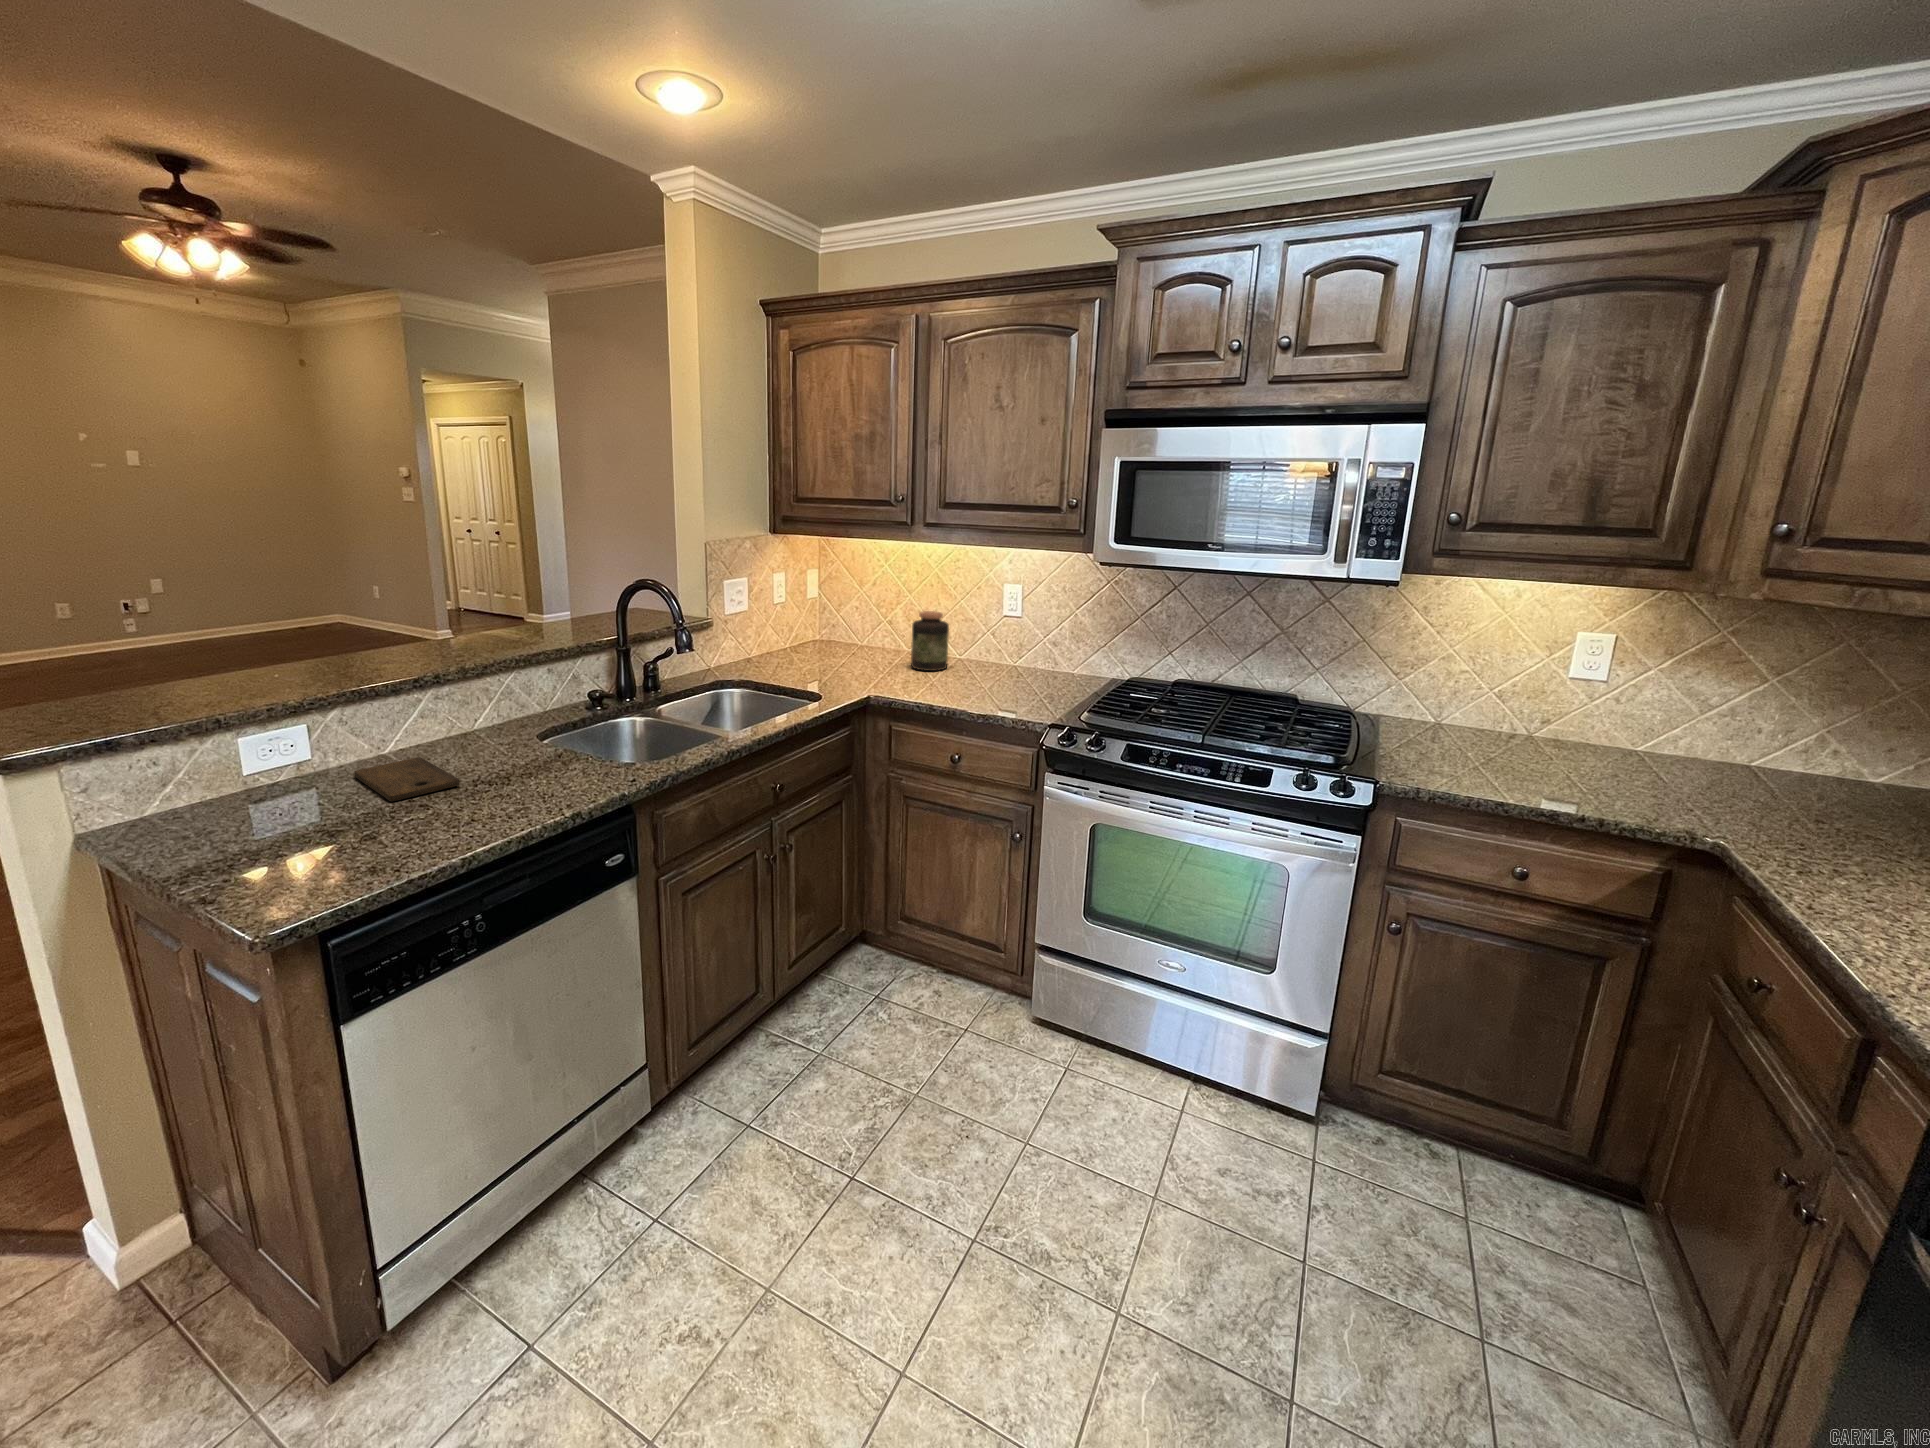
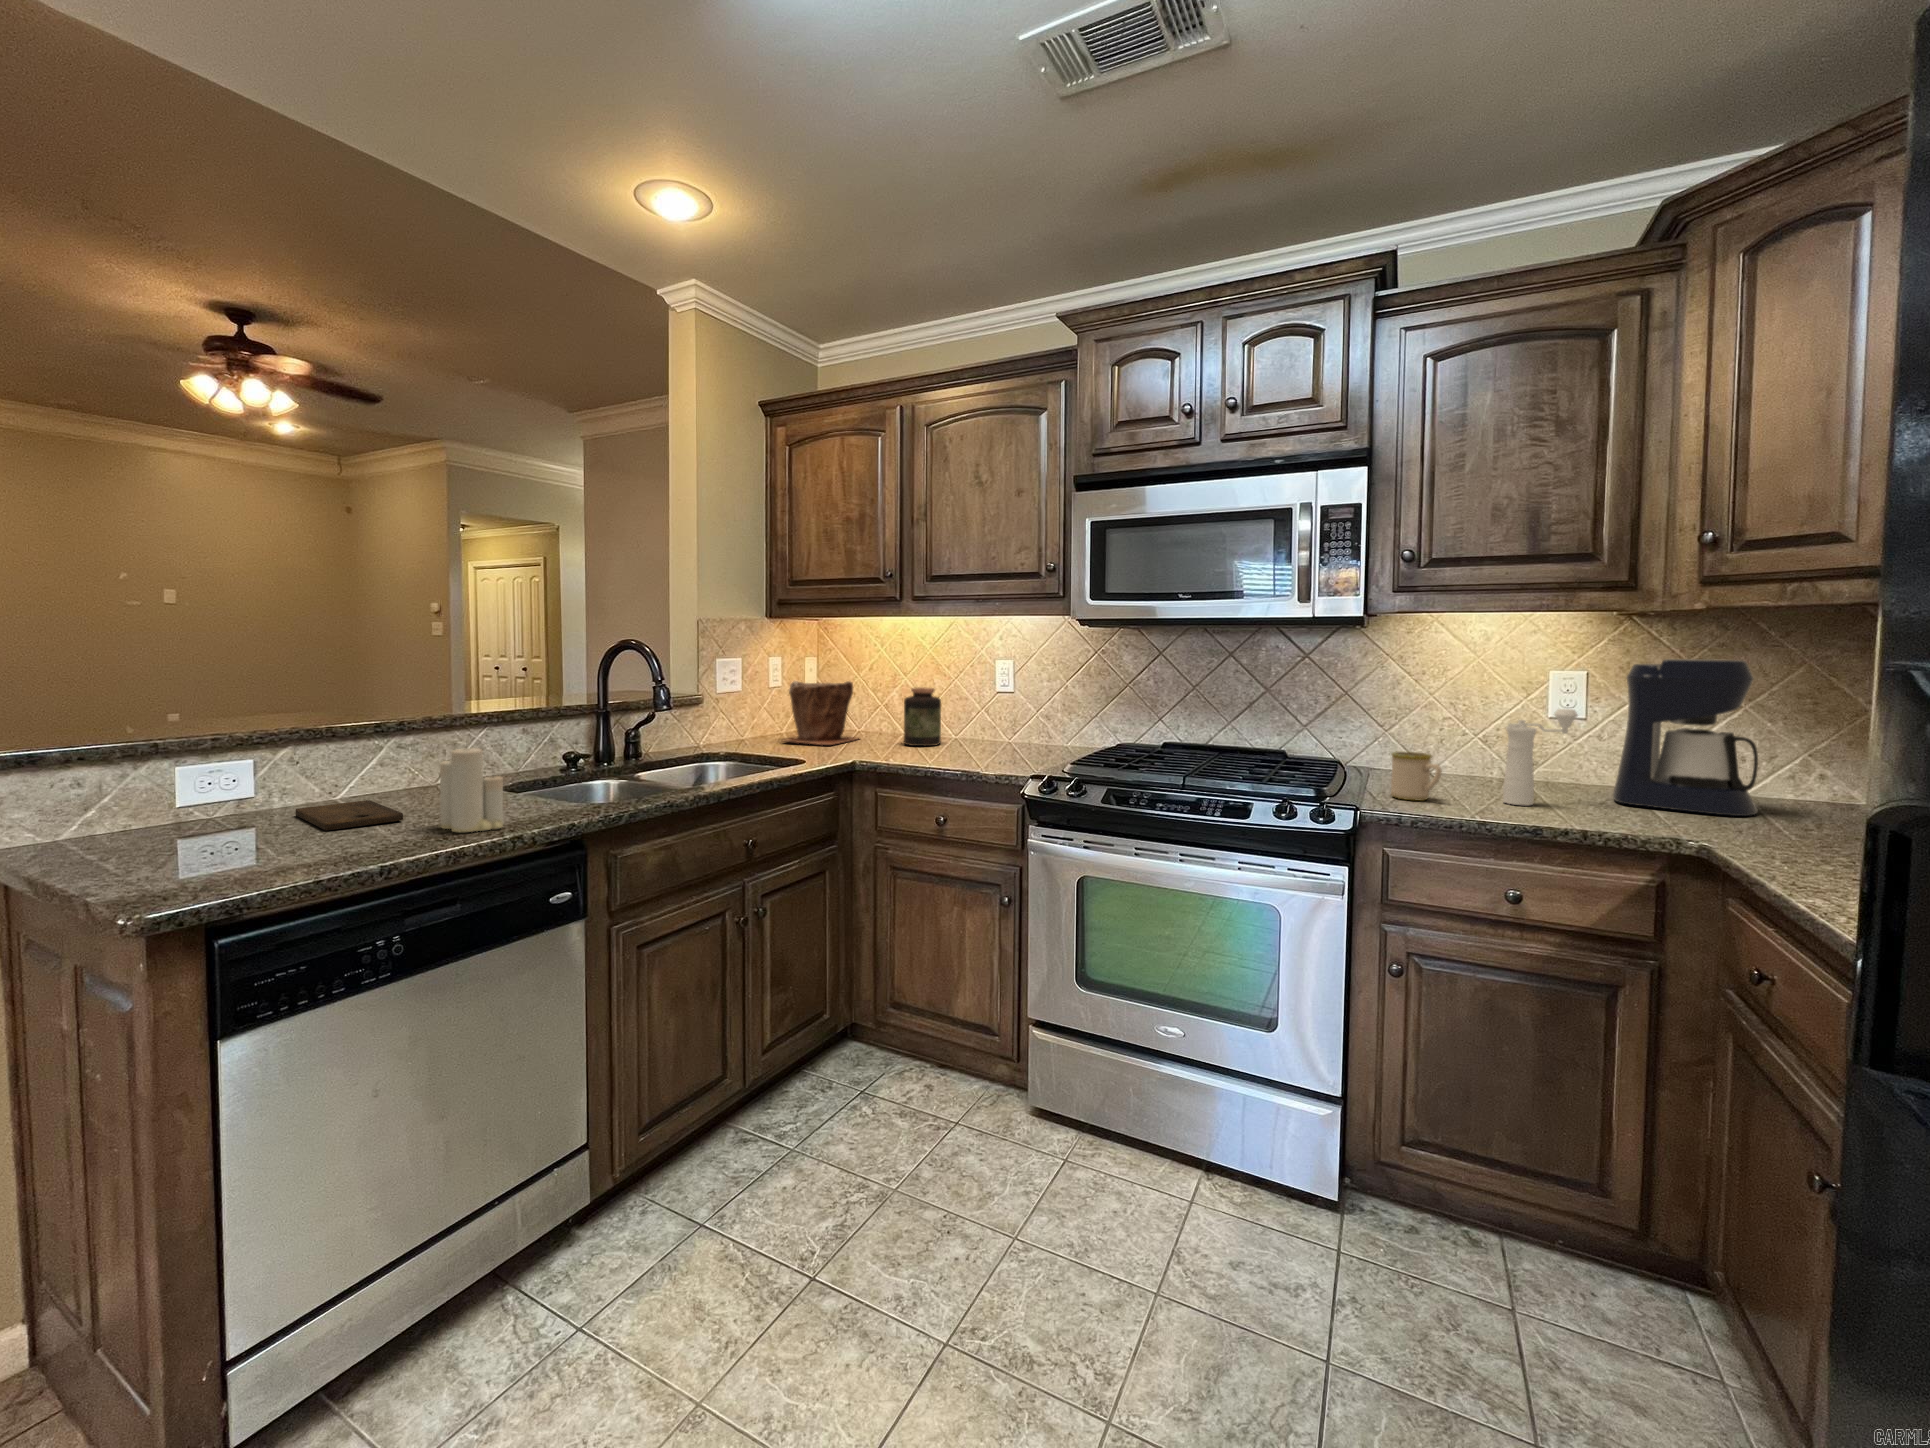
plant pot: none [790,599,867,667] -> present [783,681,858,745]
coffee maker: none [1623,634,1792,798] -> present [1613,659,1758,816]
pepper mill: none [1515,683,1604,778] -> present [1503,709,1578,806]
candle: none [493,717,557,805] -> present [440,748,503,832]
mug: none [1405,717,1461,768] -> present [1391,751,1442,801]

